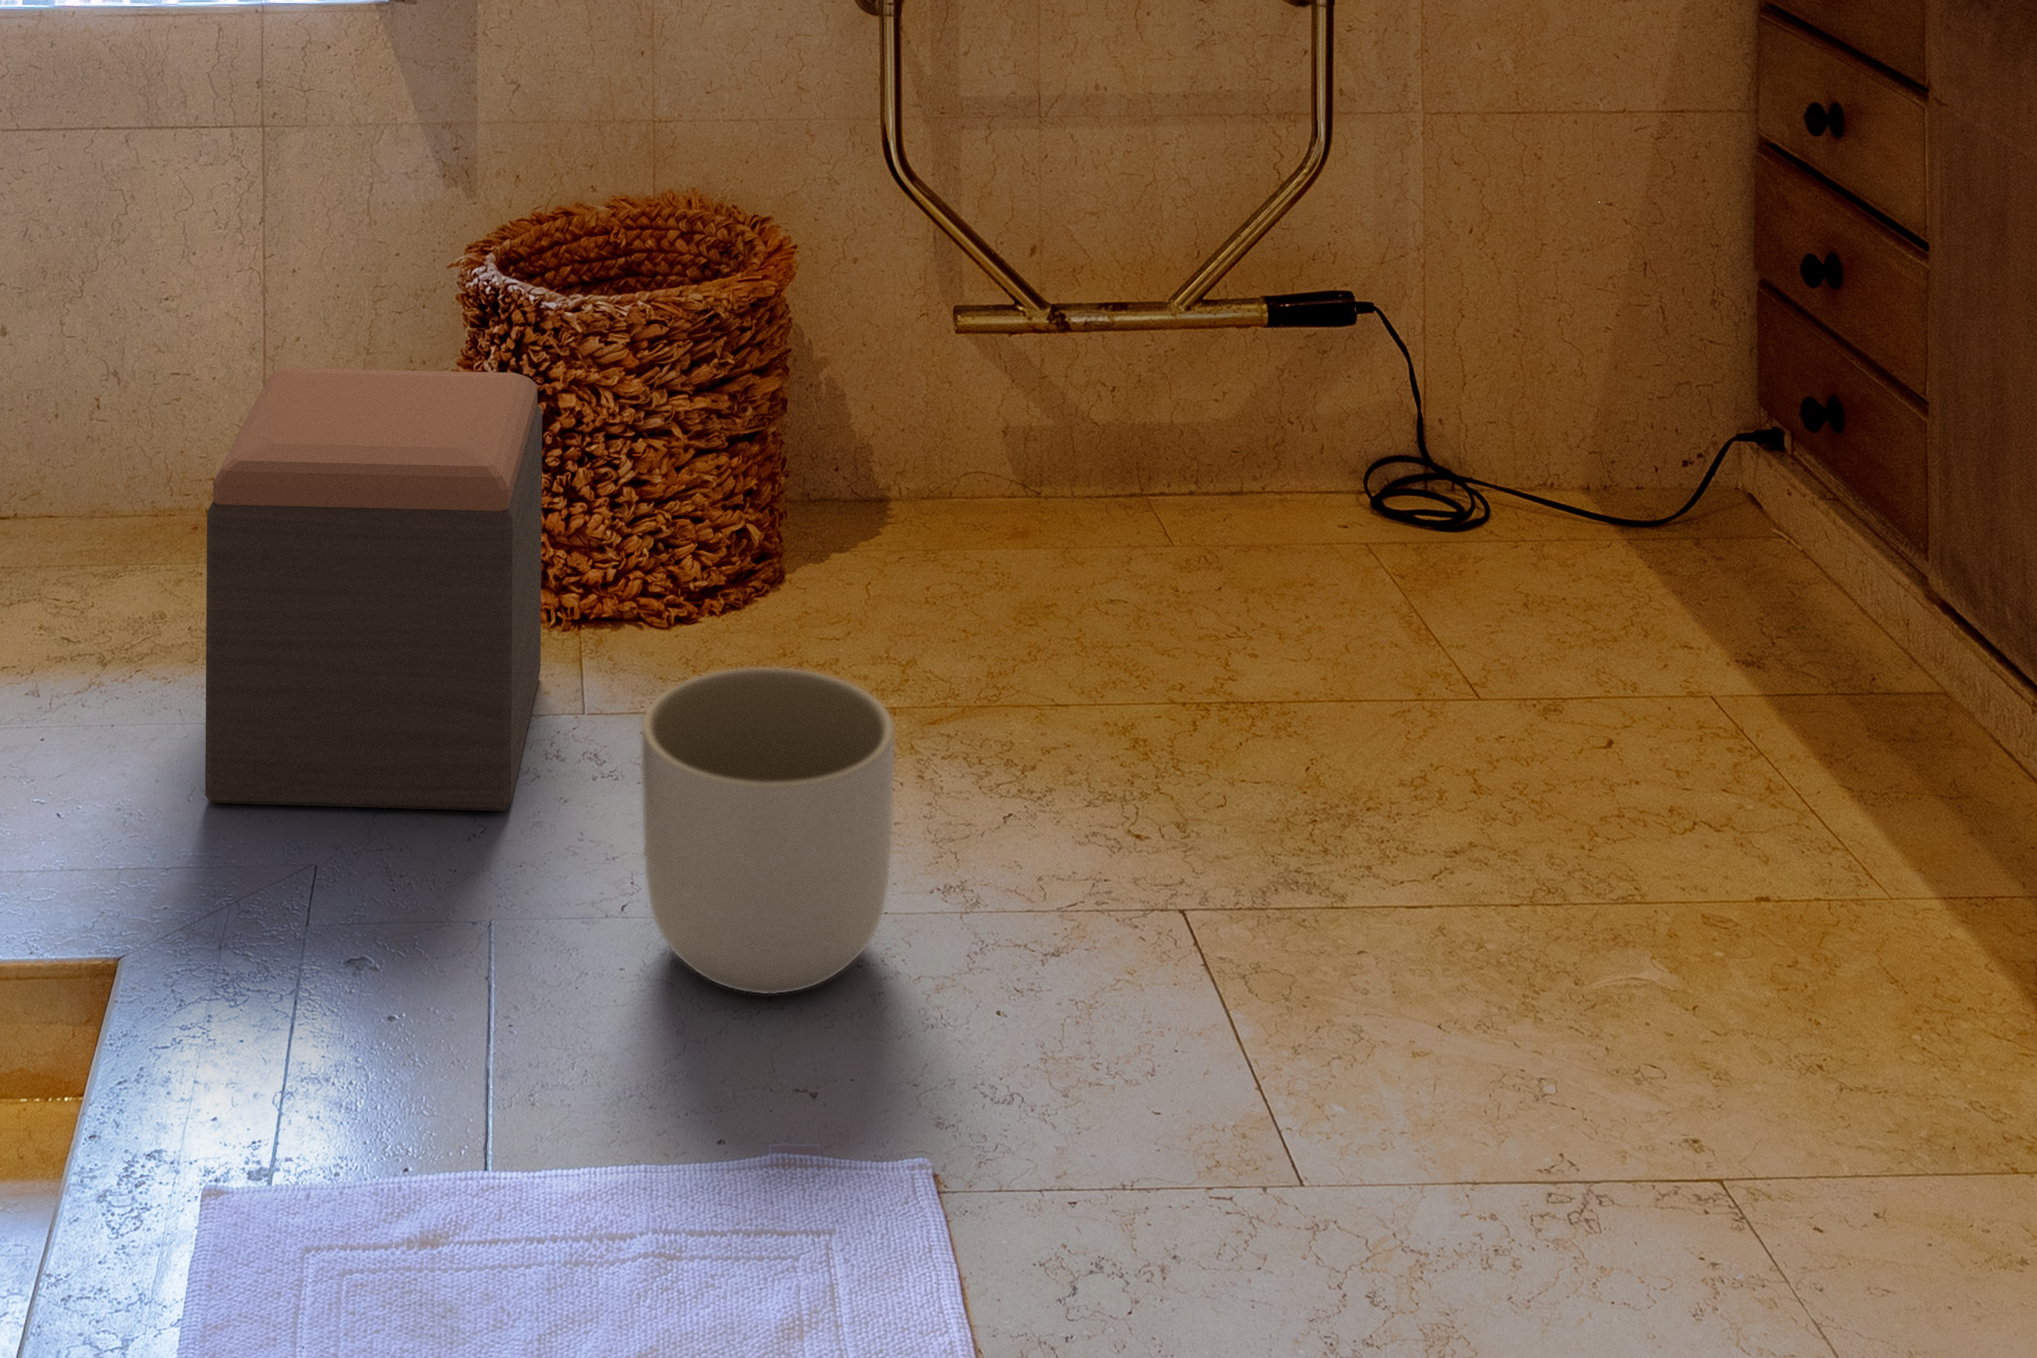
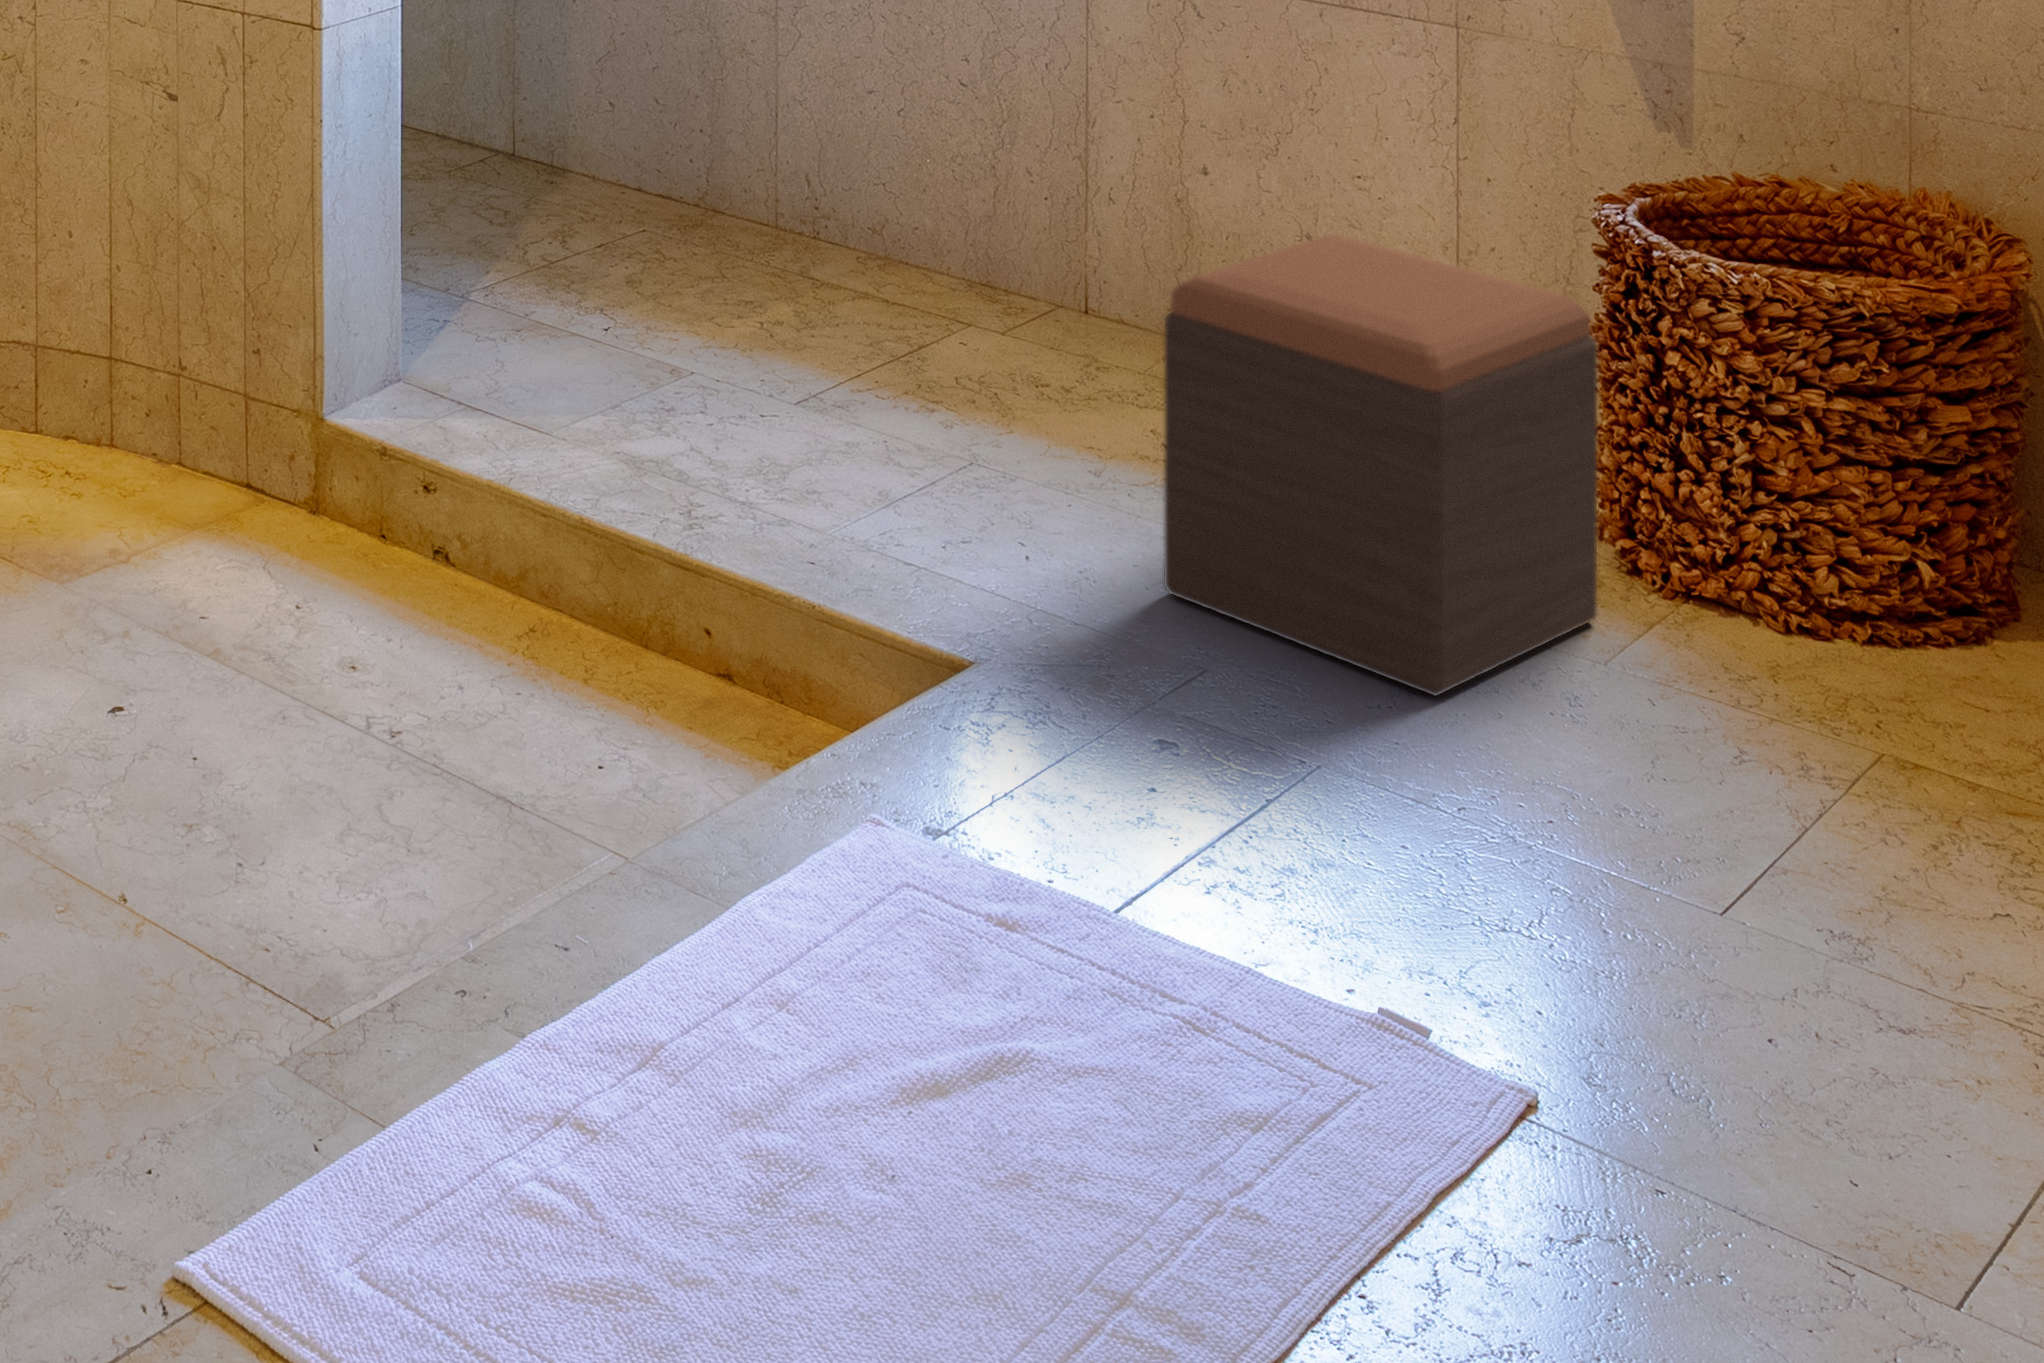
planter: present [642,667,895,994] -> none [1438,591,1738,927]

